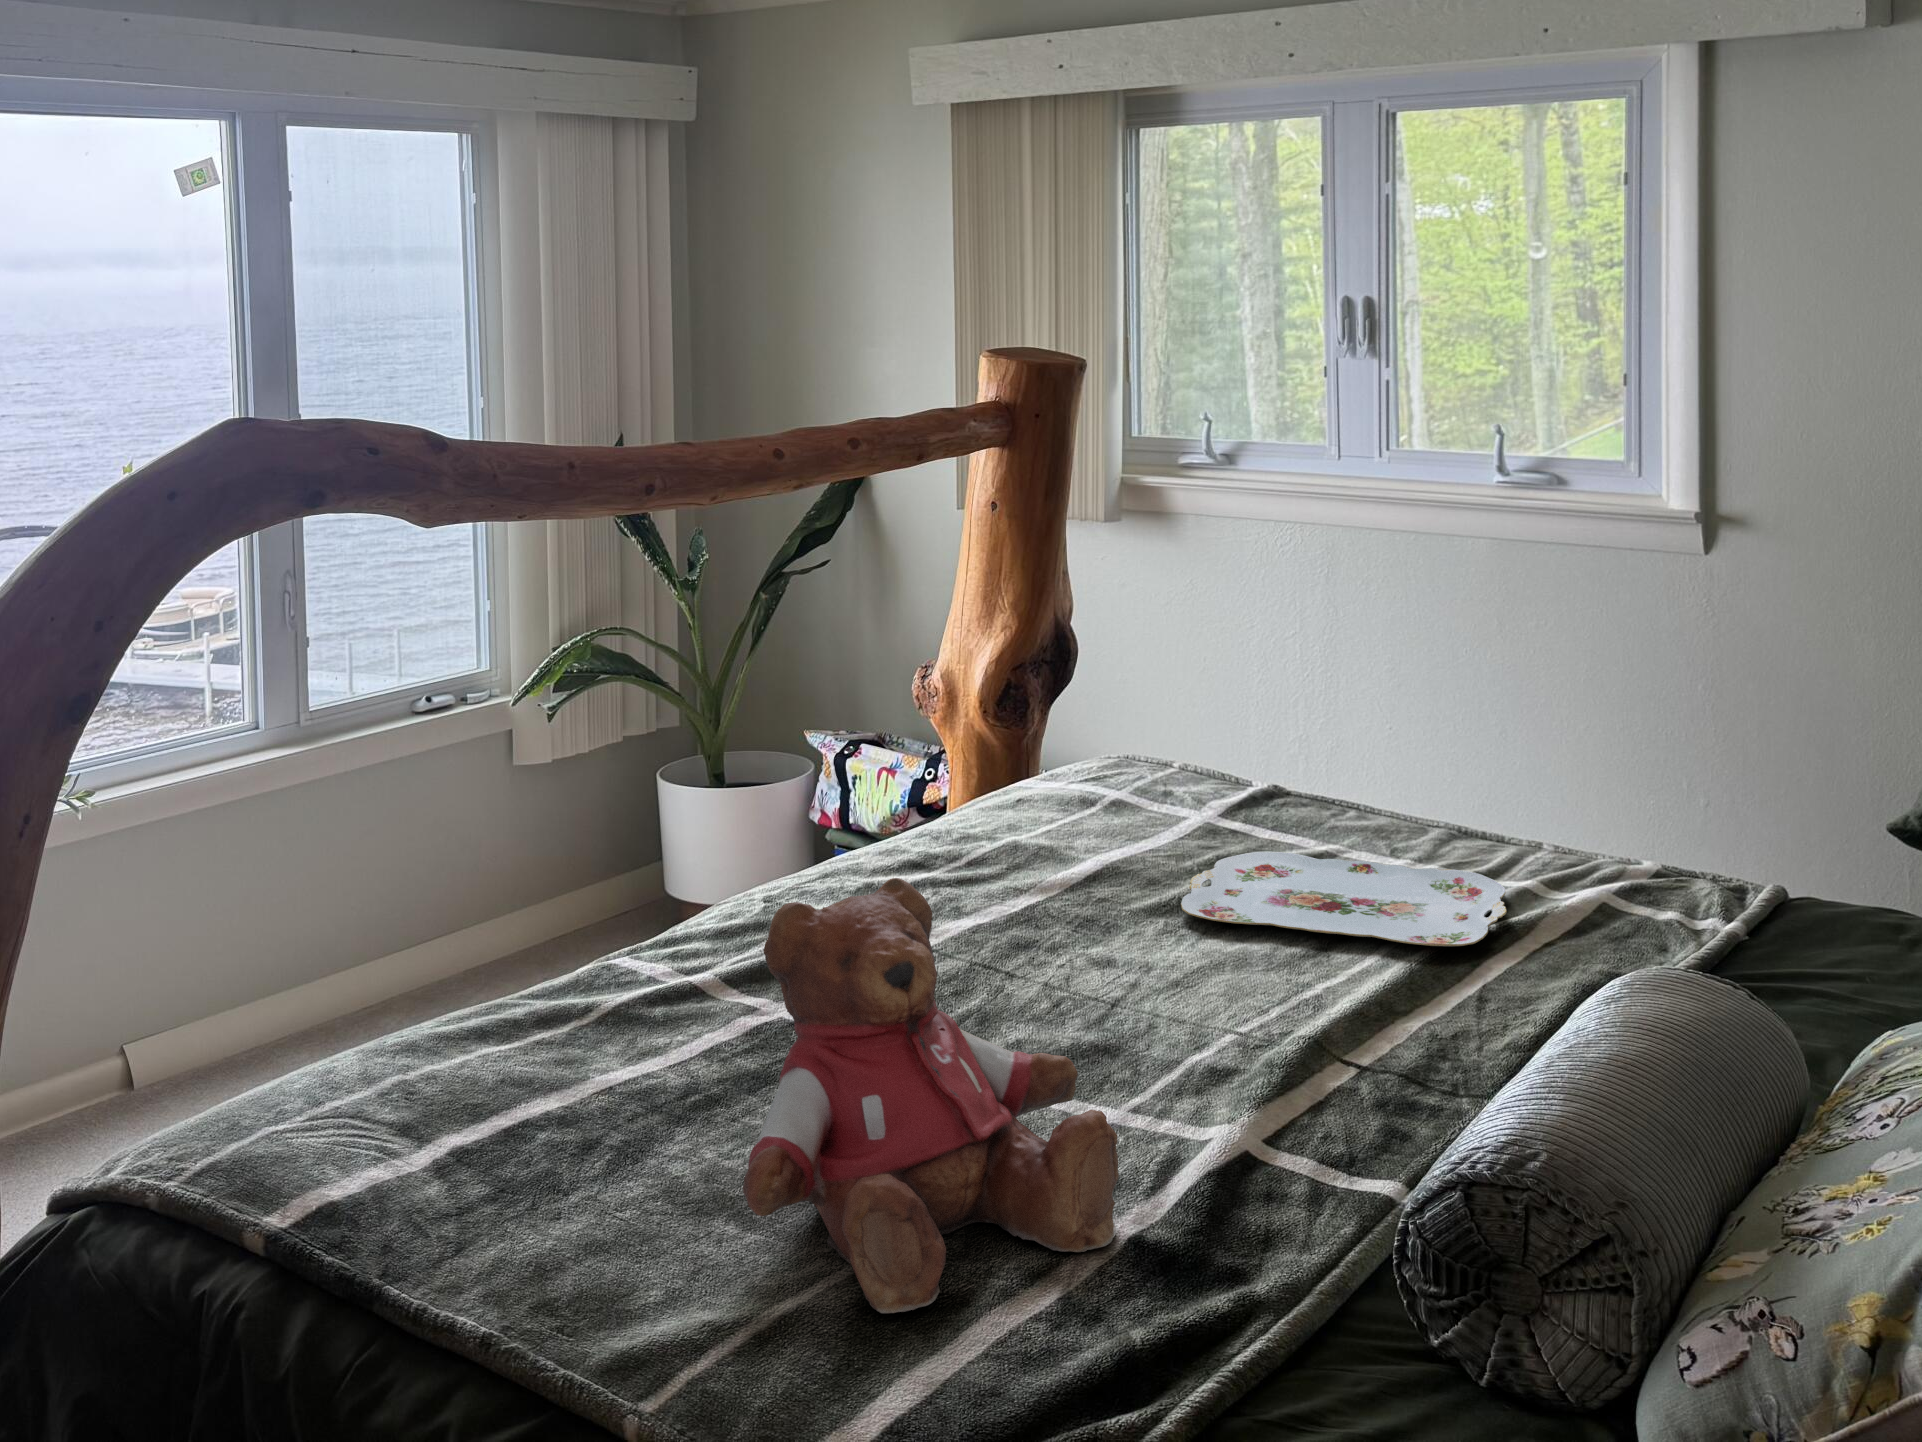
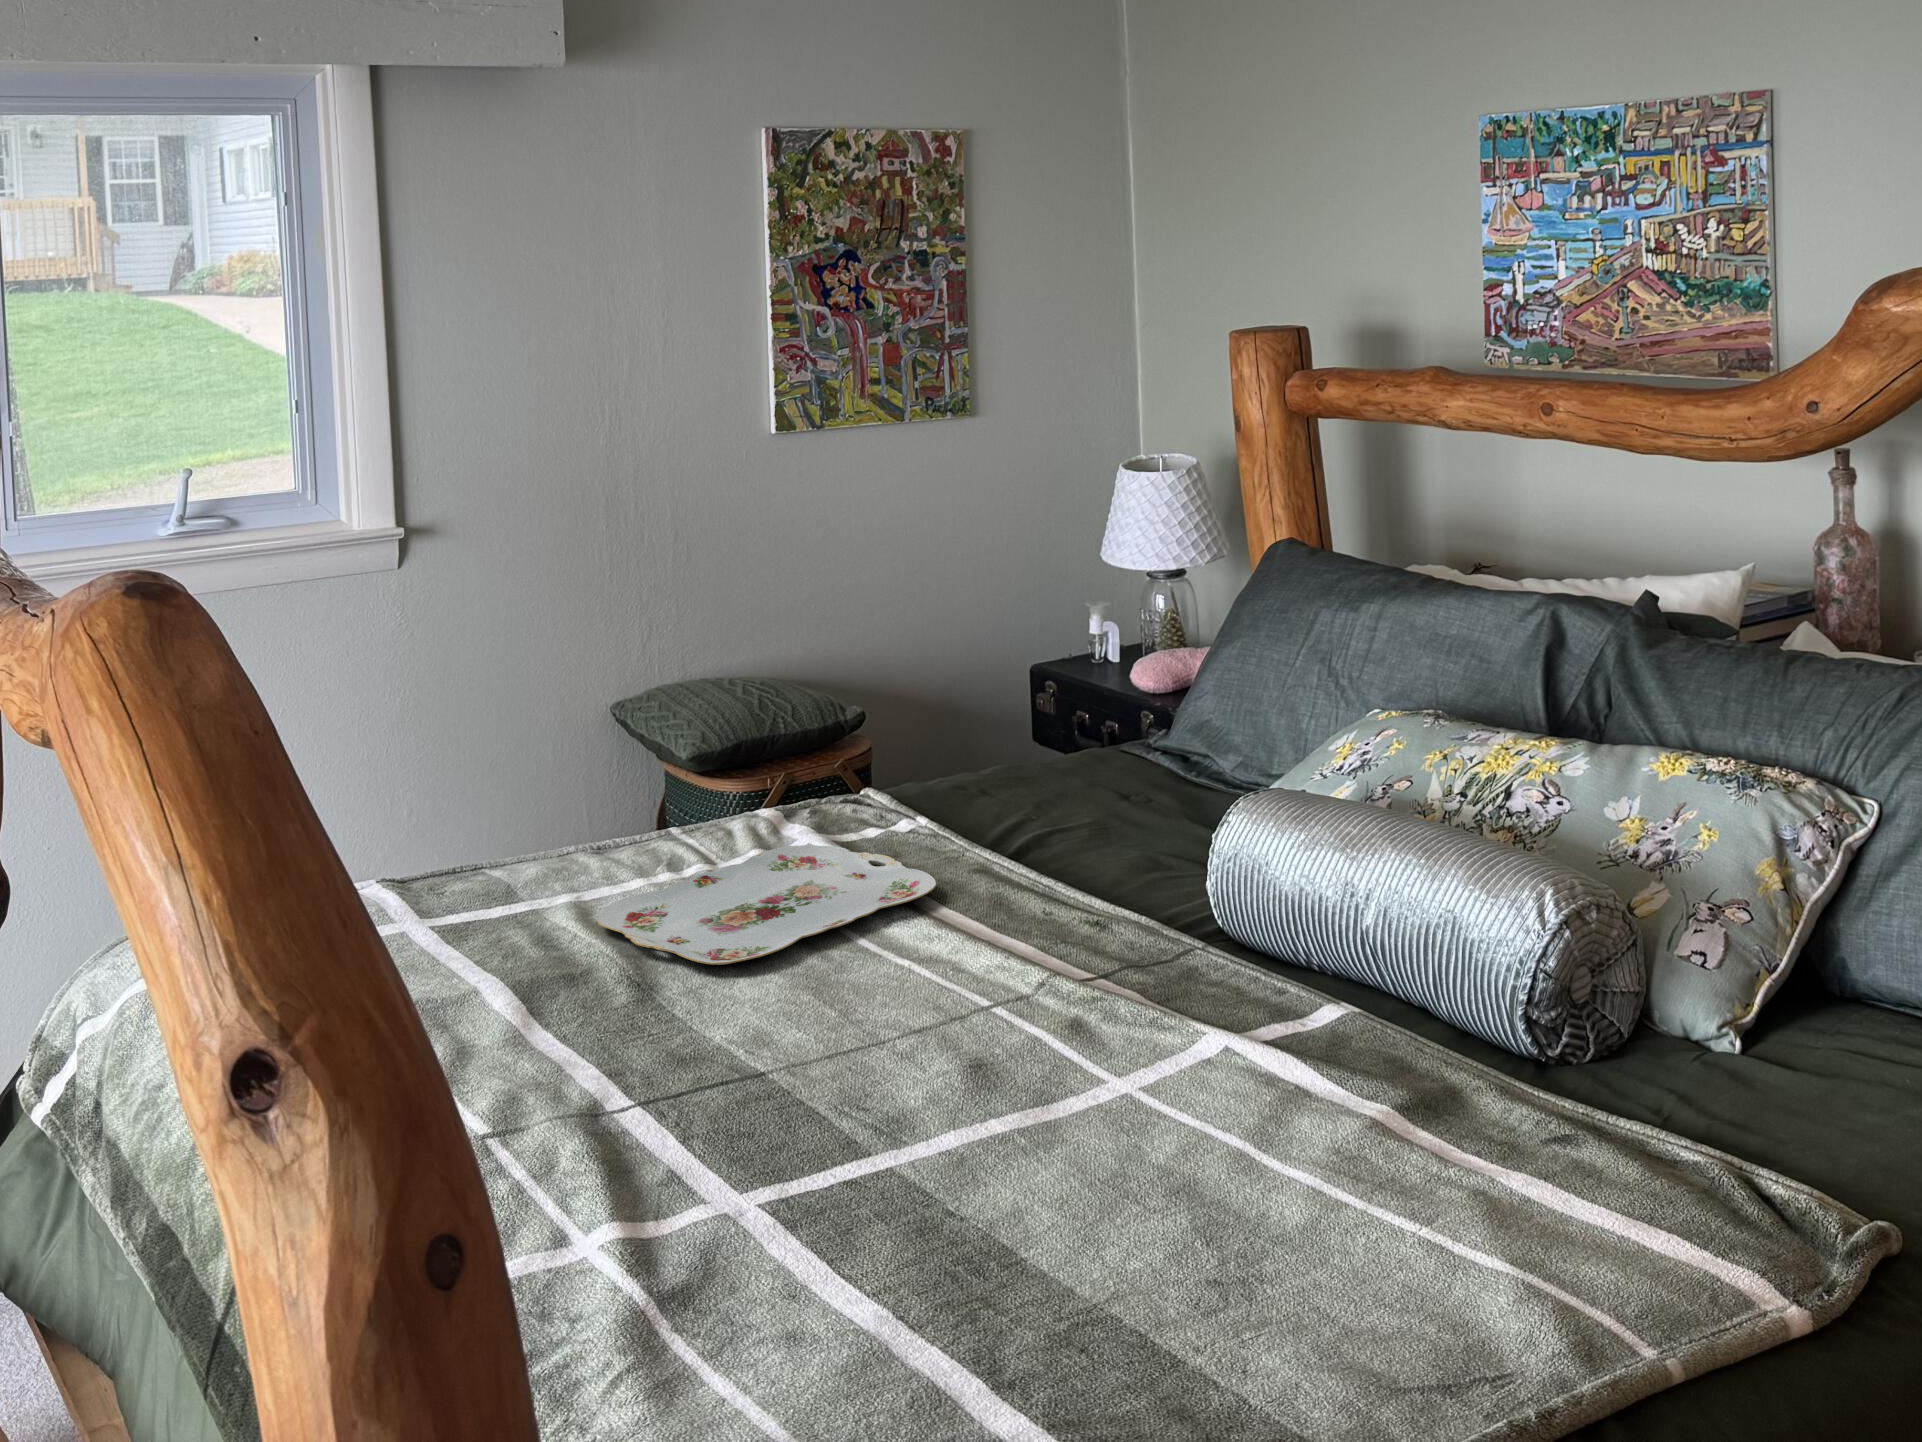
teddy bear: present [743,878,1119,1313] -> none [1102,903,1468,1259]

